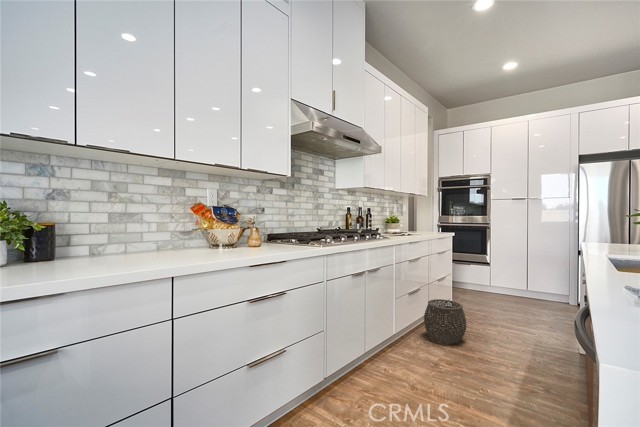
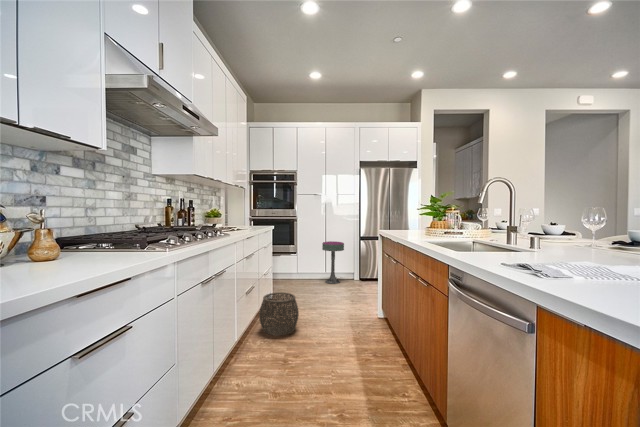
bar stool: none [523,255,555,307] -> present [322,241,344,284]

